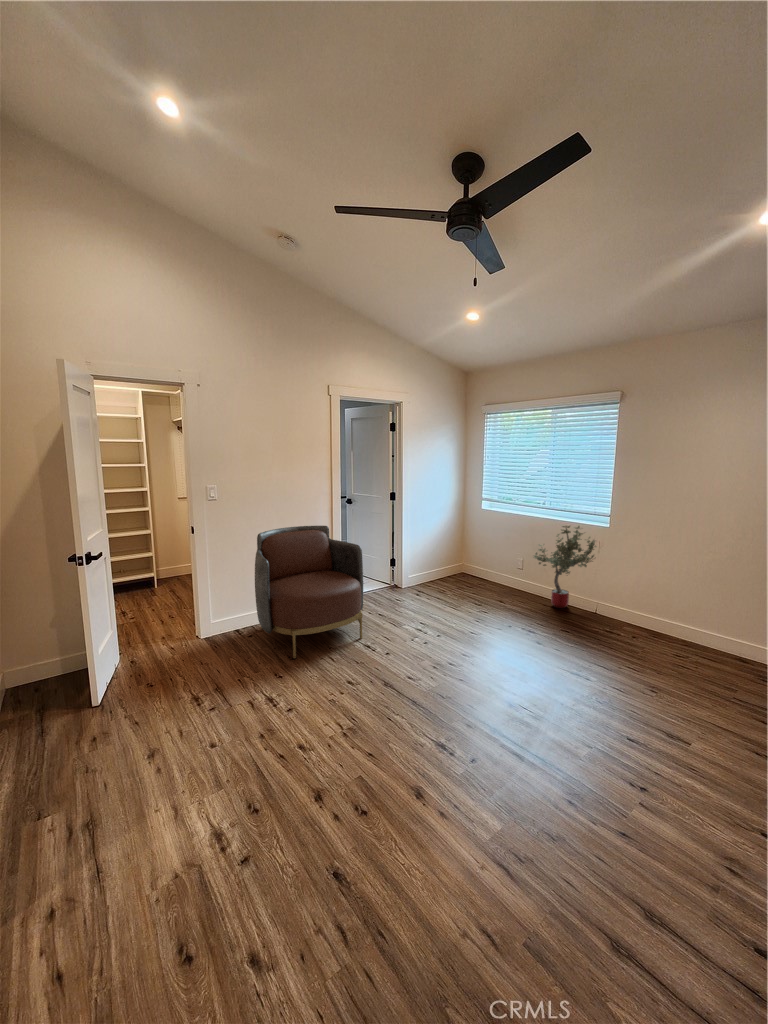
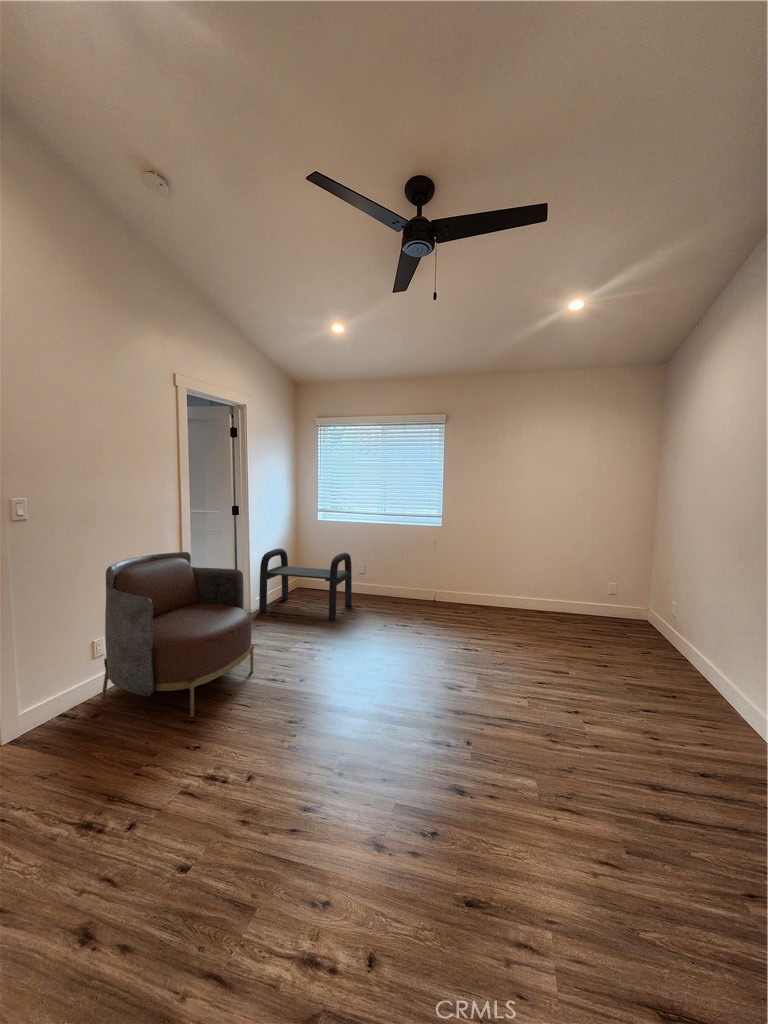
potted tree: present [534,526,596,608] -> none [368,537,422,606]
bench: none [414,528,510,609] -> present [259,548,352,620]

